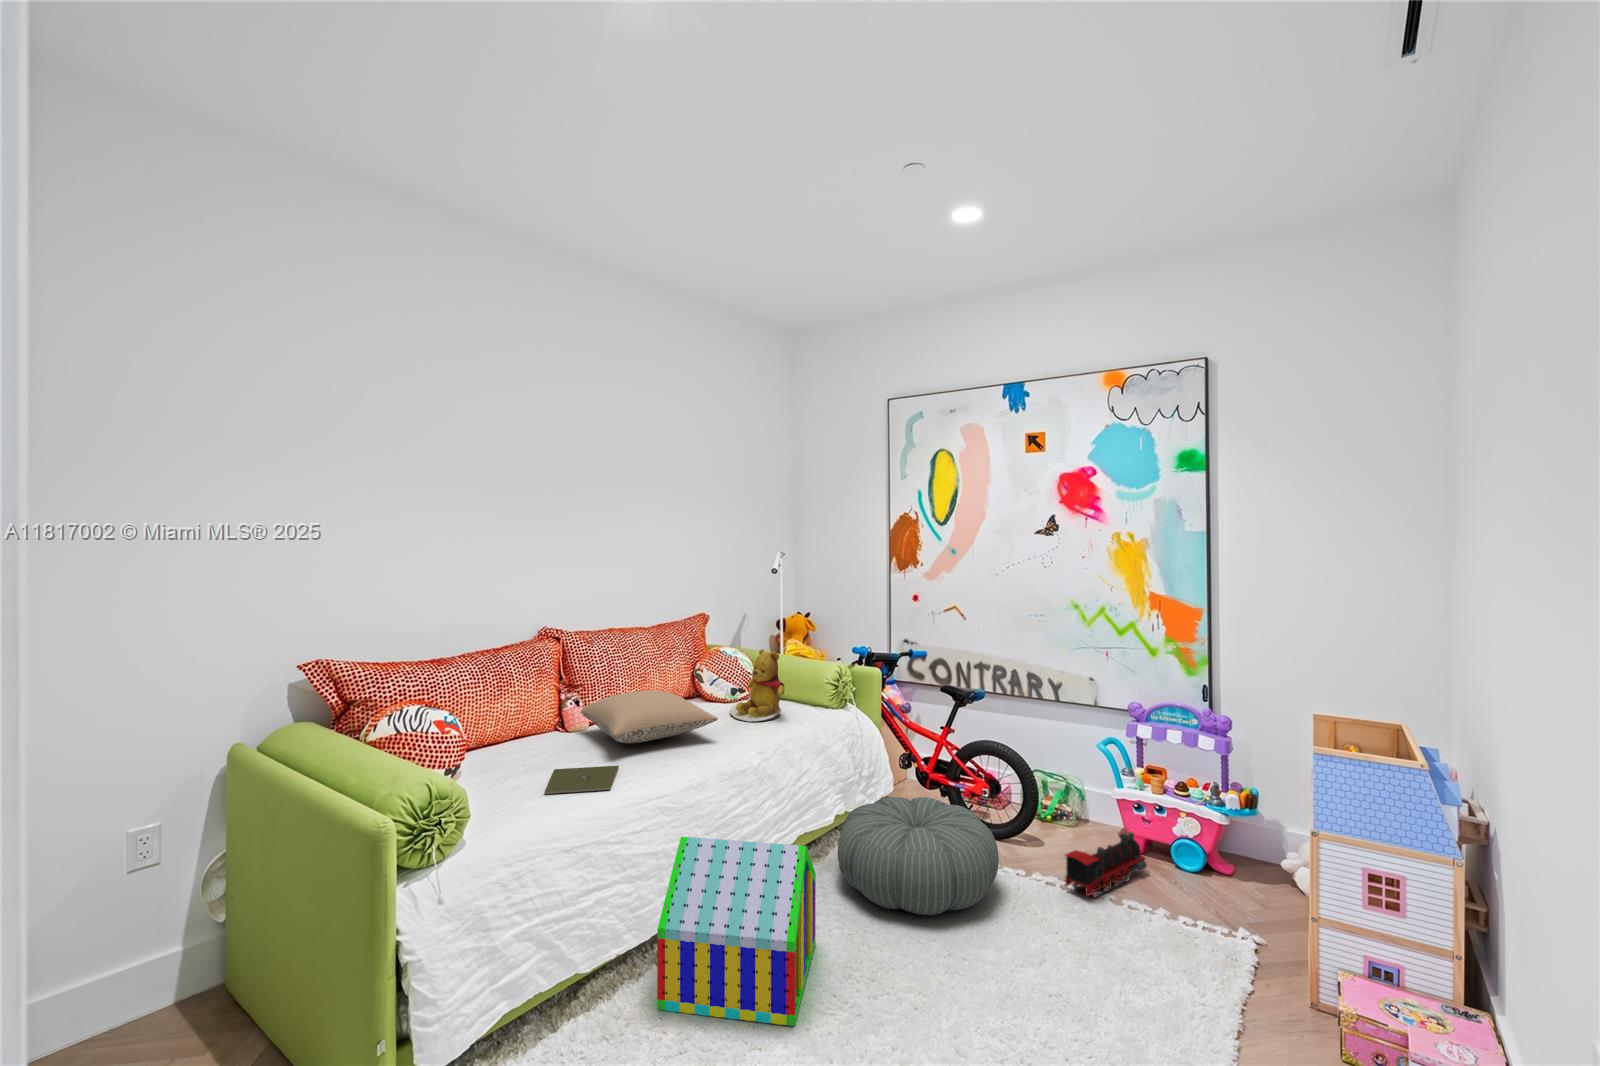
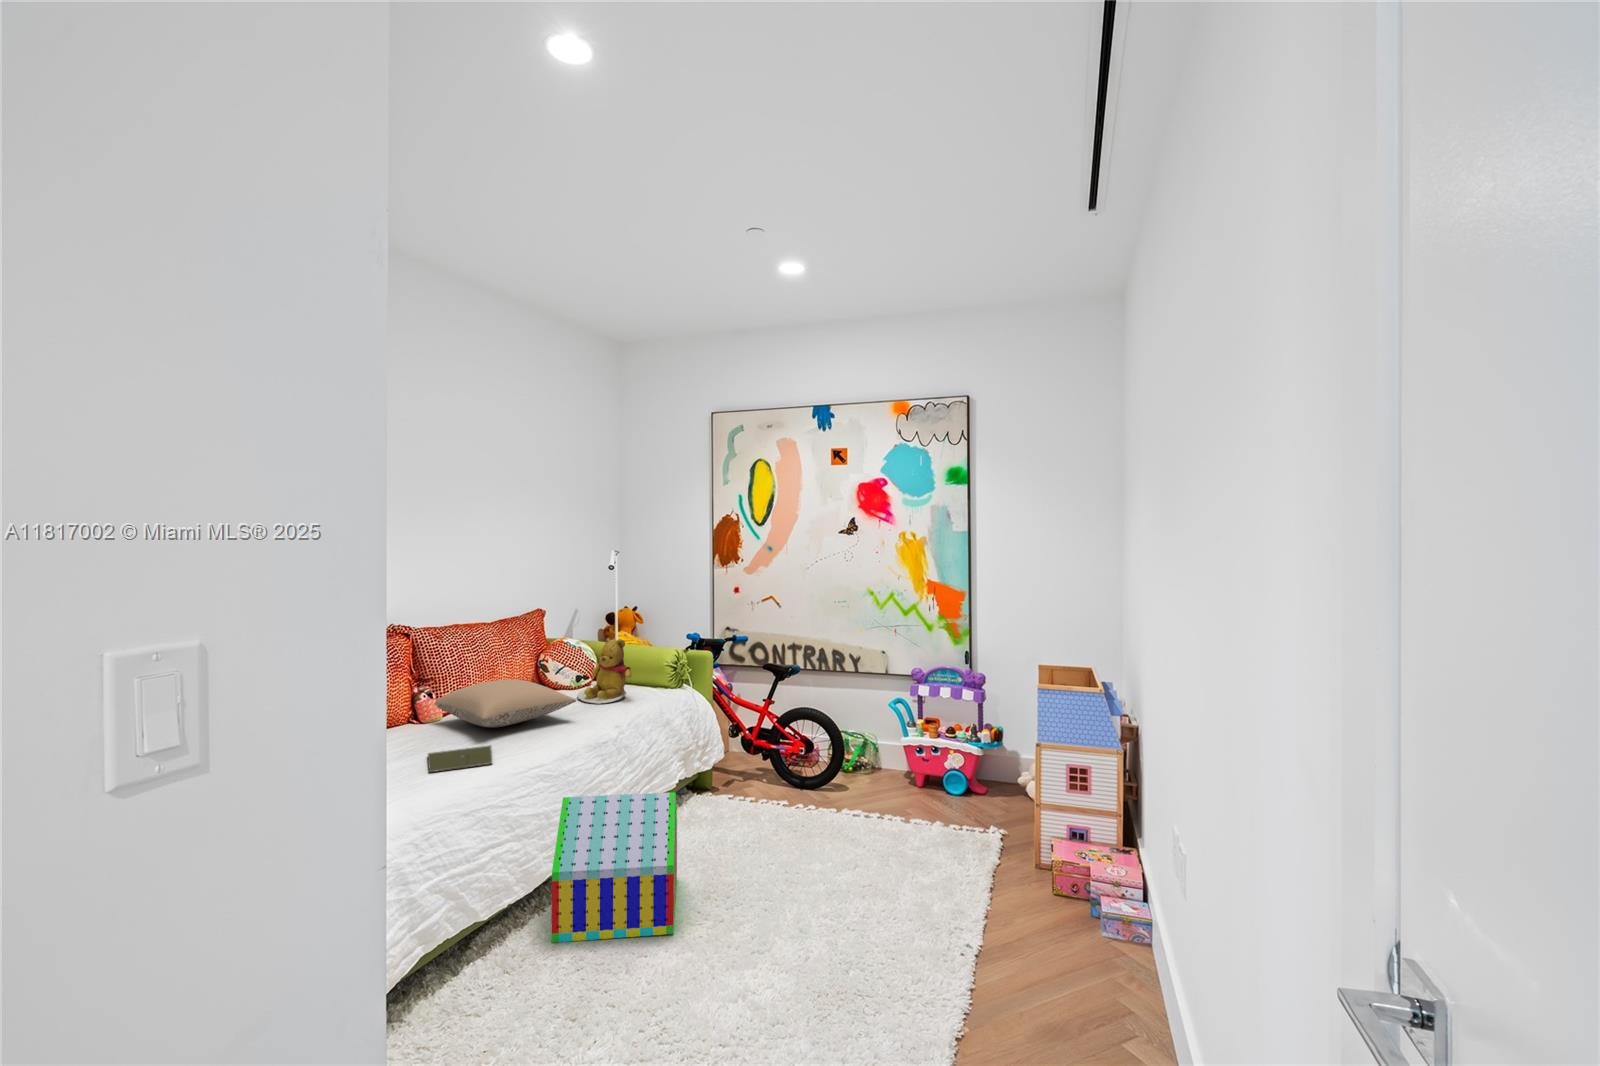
pouf: present [838,797,999,915] -> none [686,757,819,847]
toy train: present [1065,833,1147,897] -> none [867,769,927,820]

